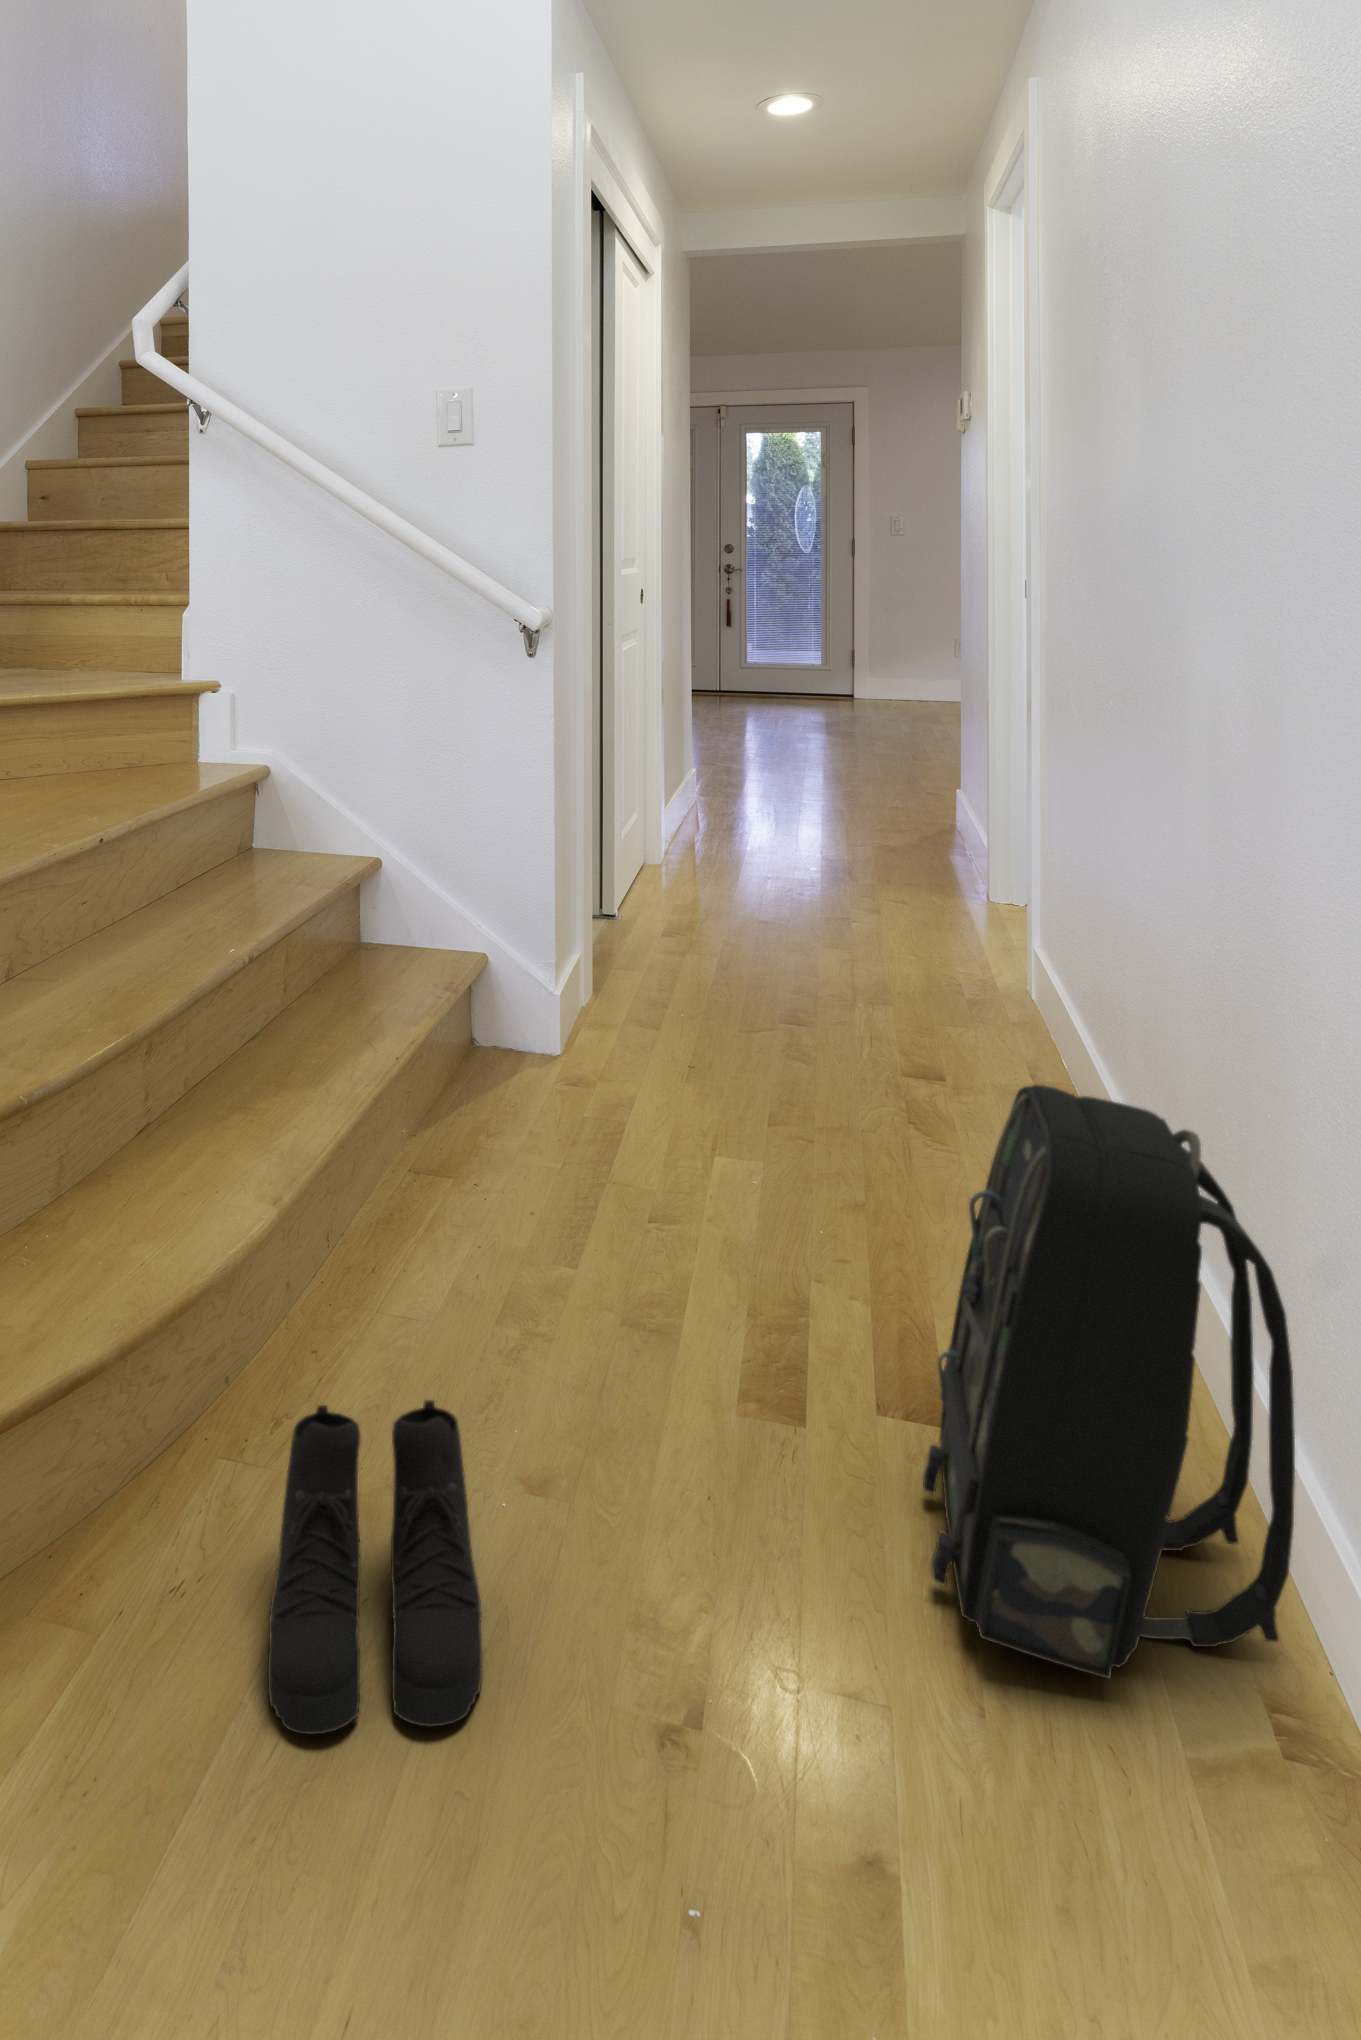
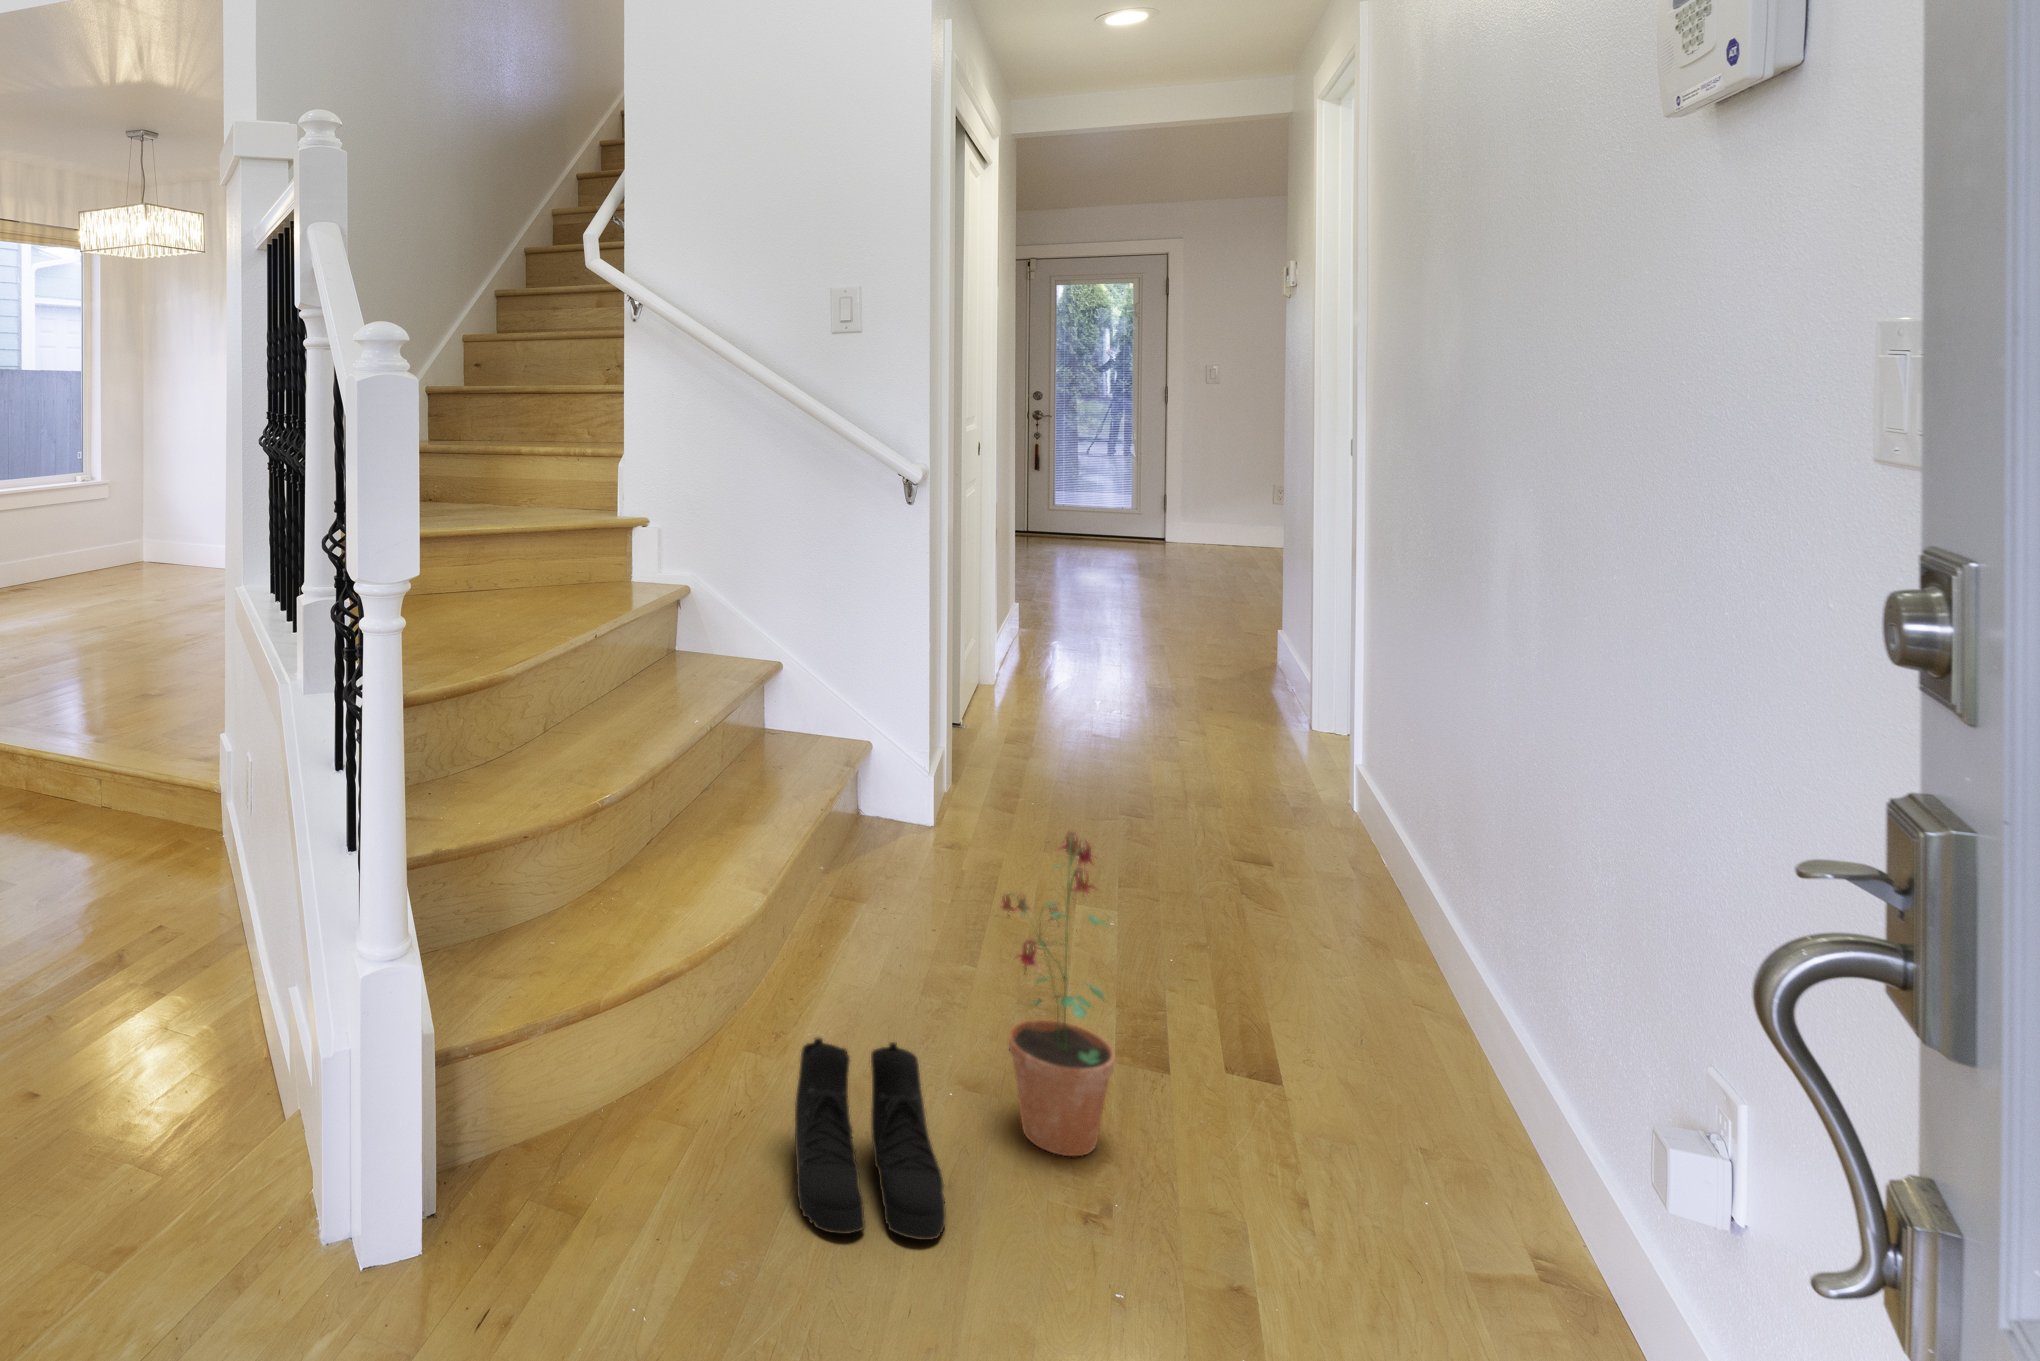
potted plant: none [587,1071,736,1534] -> present [1001,832,1114,1156]
backpack: present [923,1085,1295,1679] -> none [1260,856,1560,1272]

